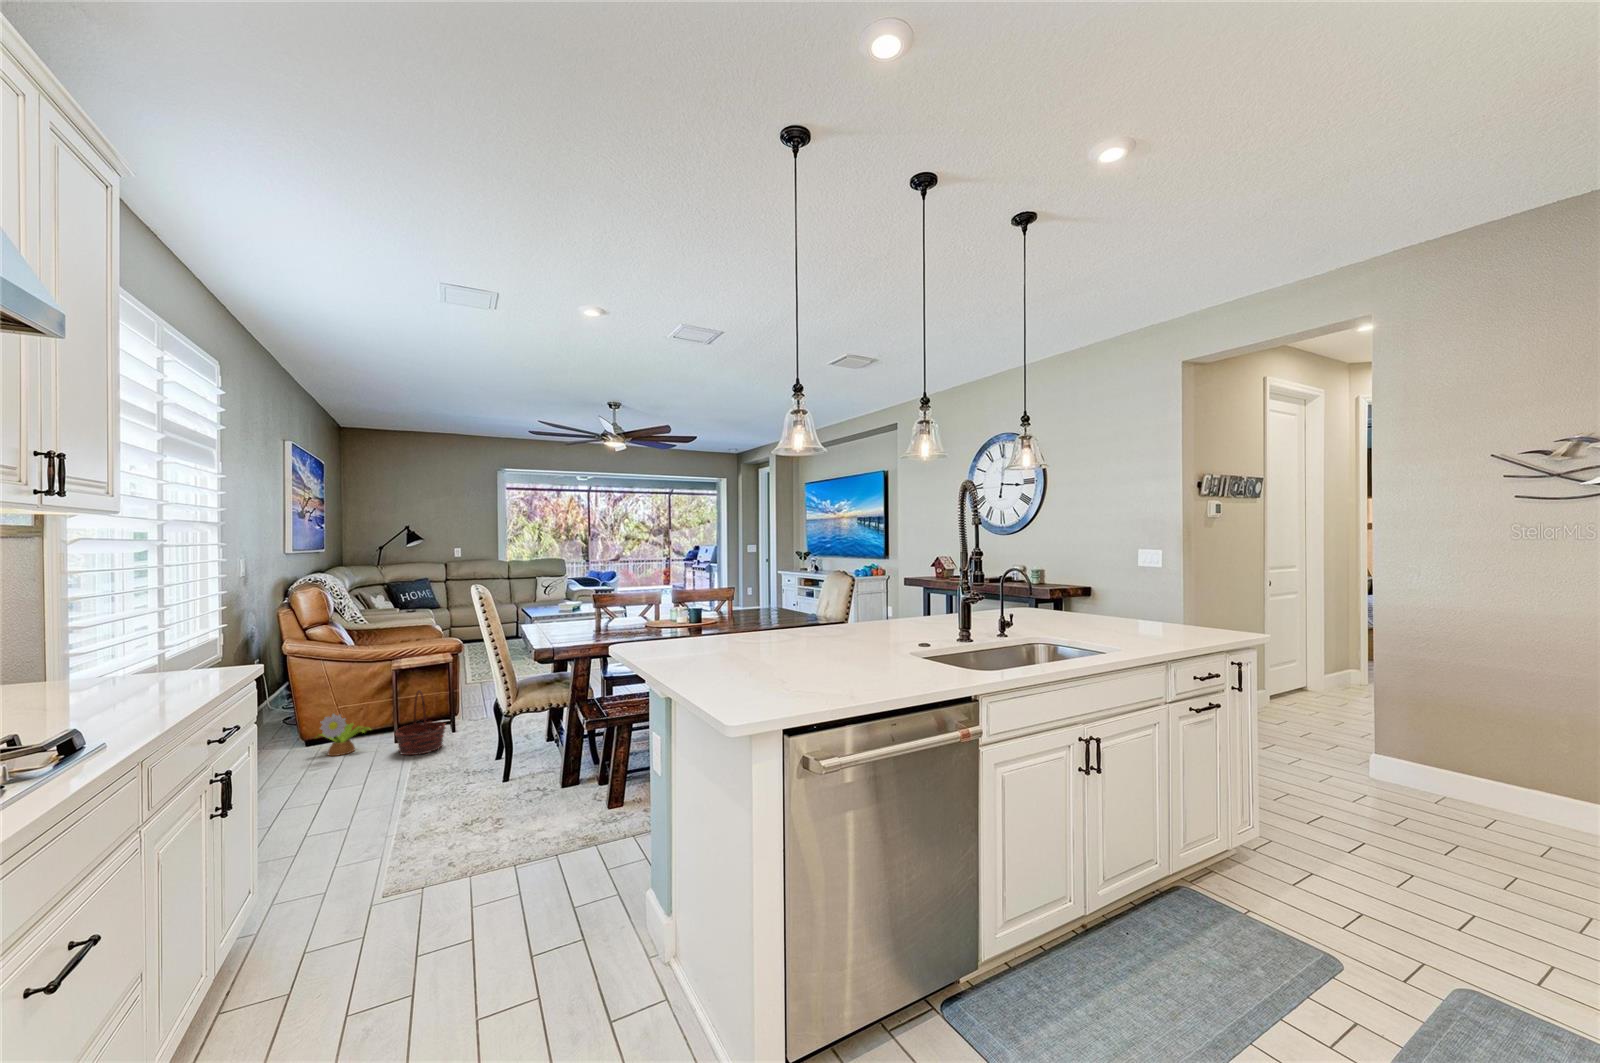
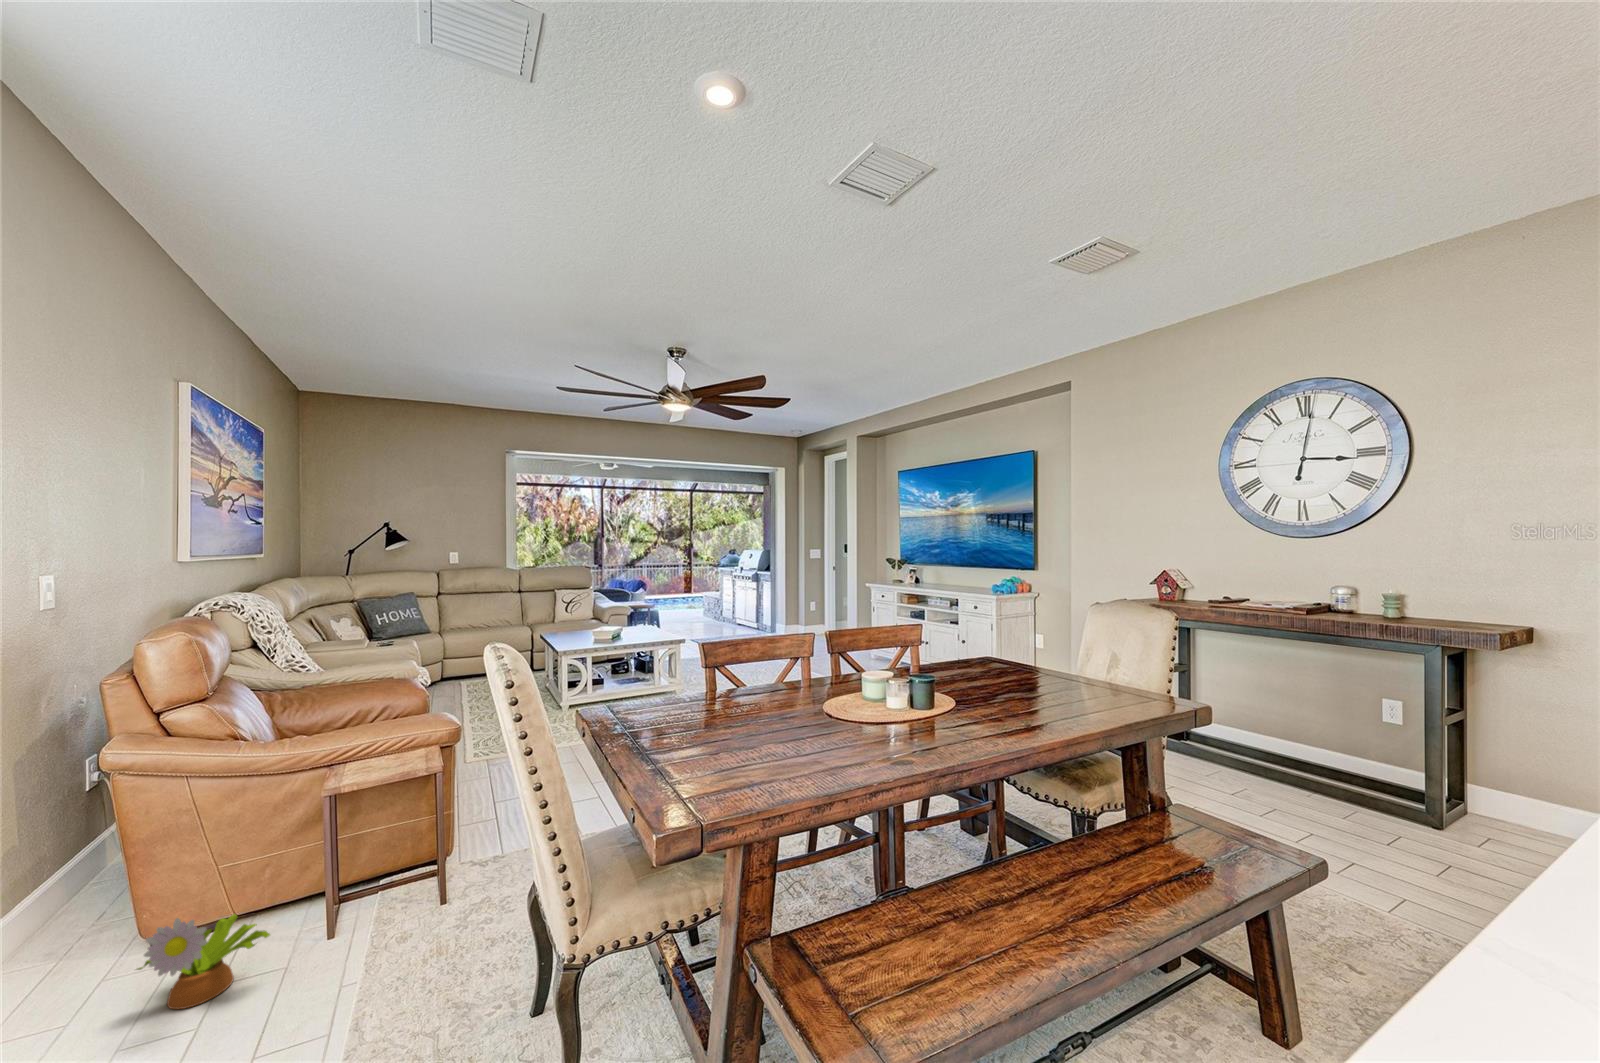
basket: present [395,690,445,755] -> none [313,853,426,1006]

